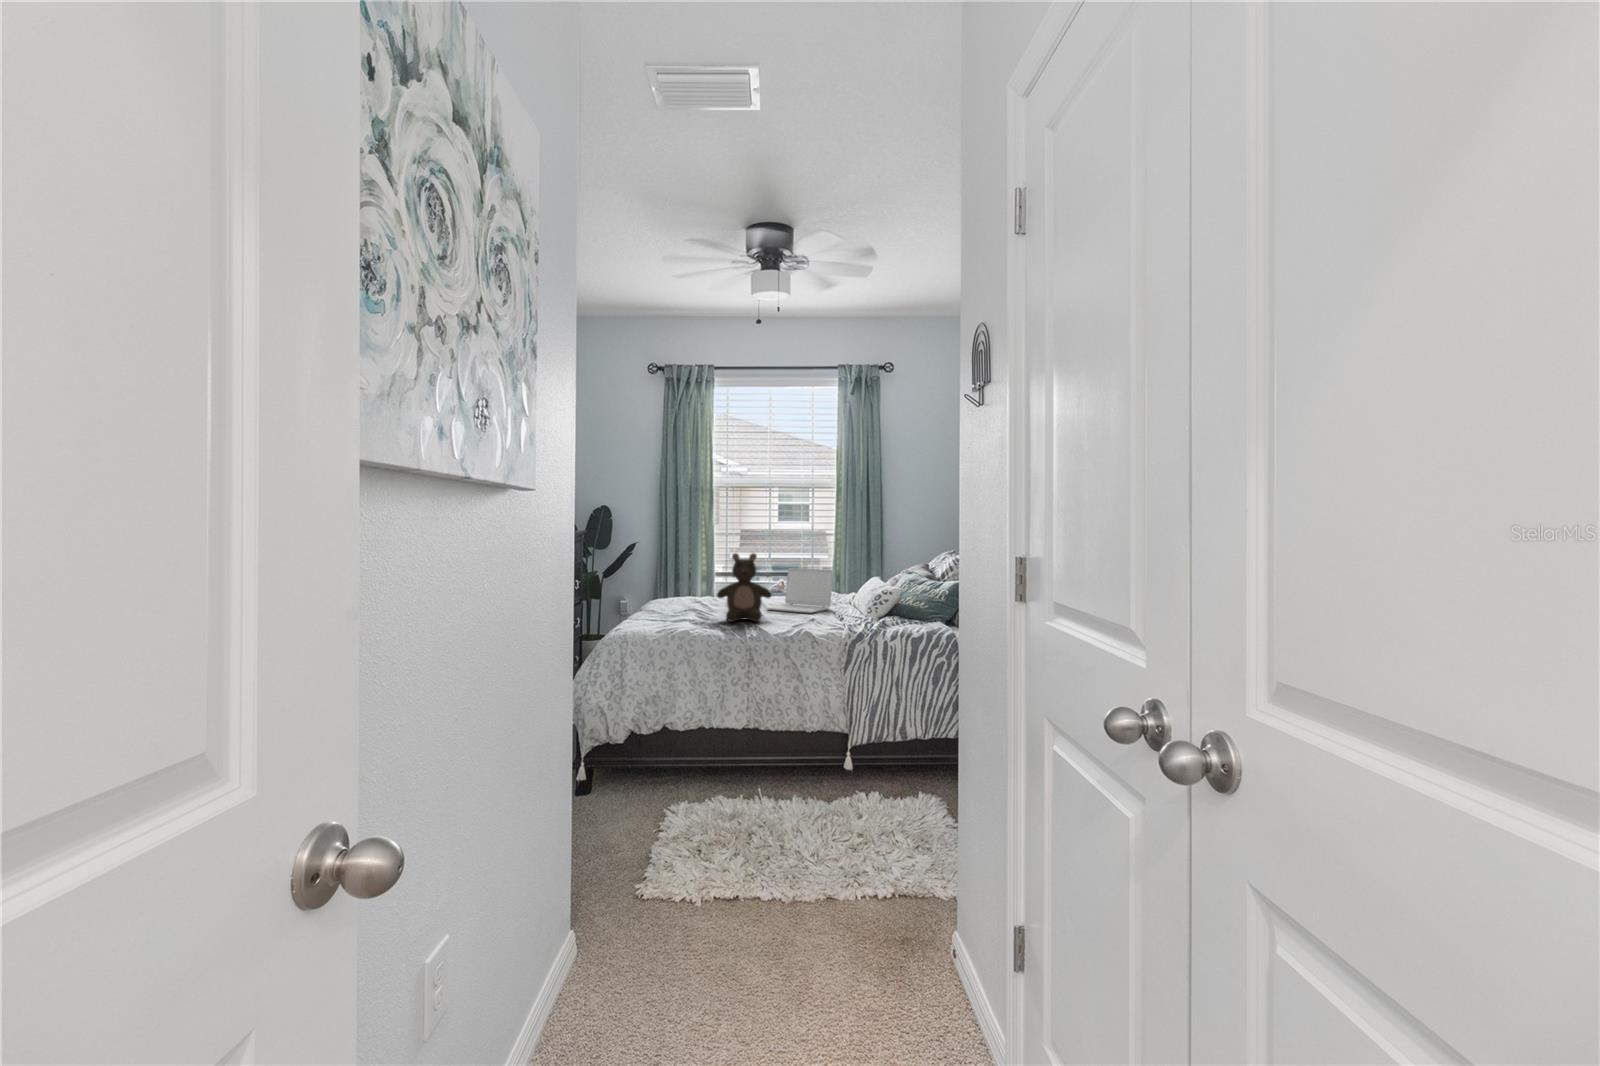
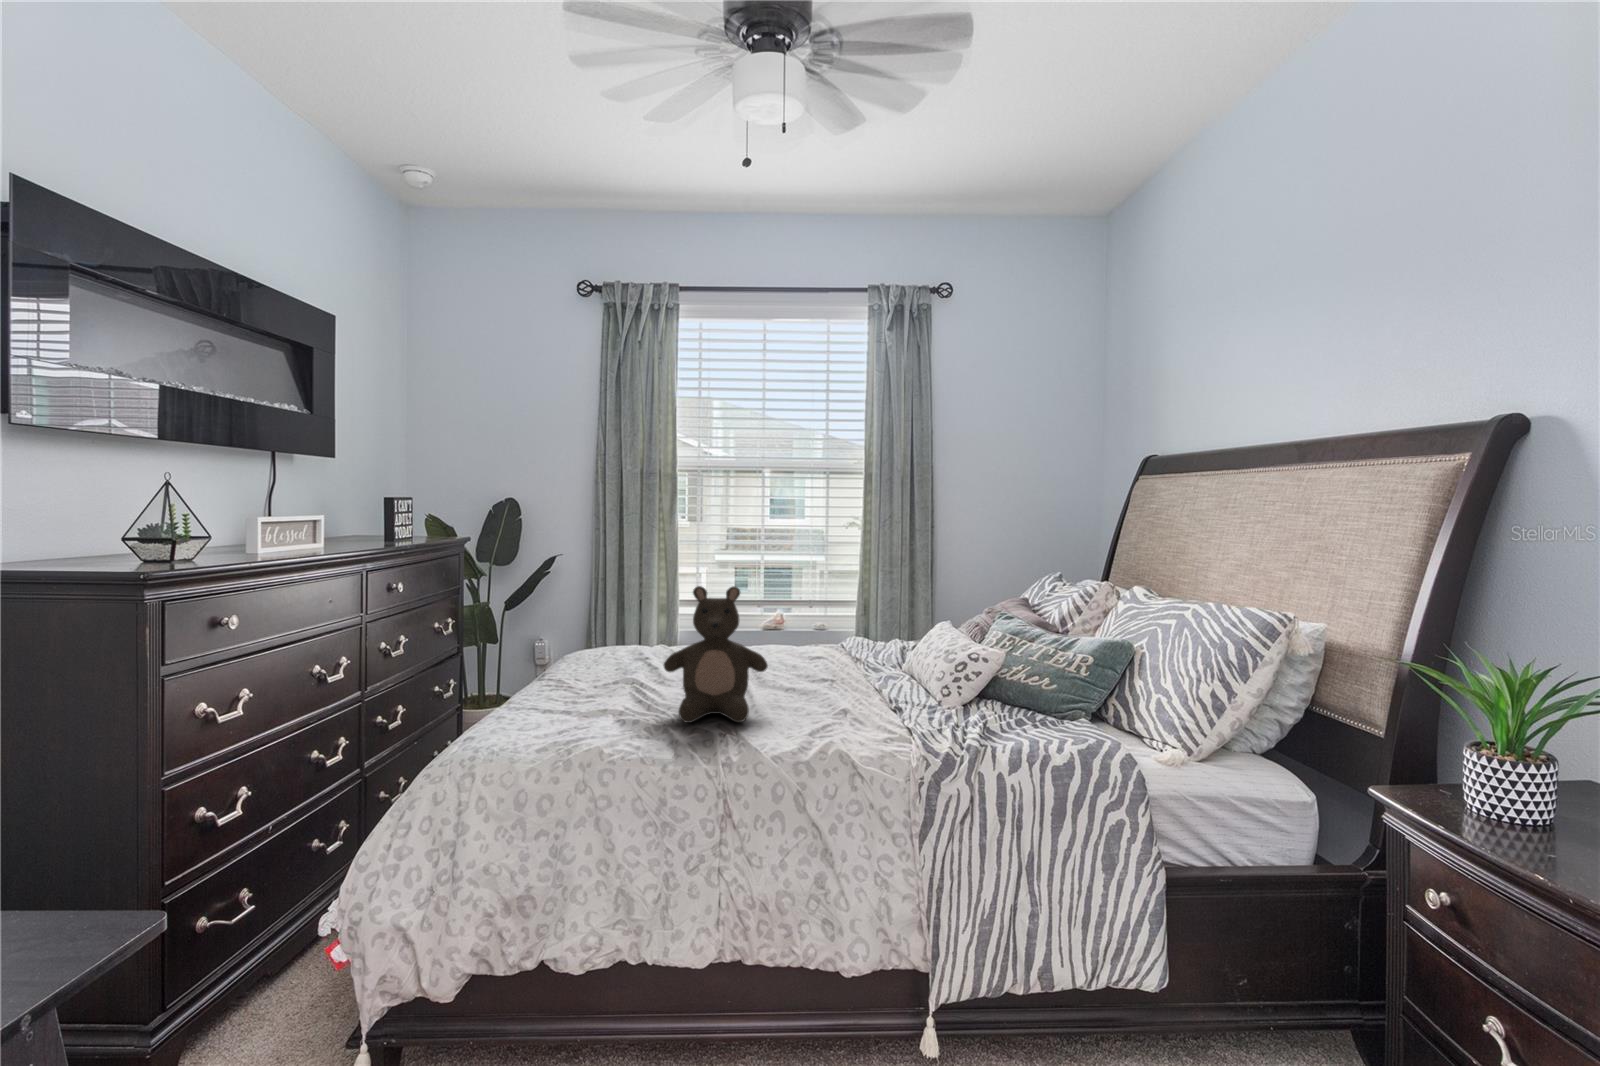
laptop: present [766,568,833,613] -> none [757,606,875,694]

